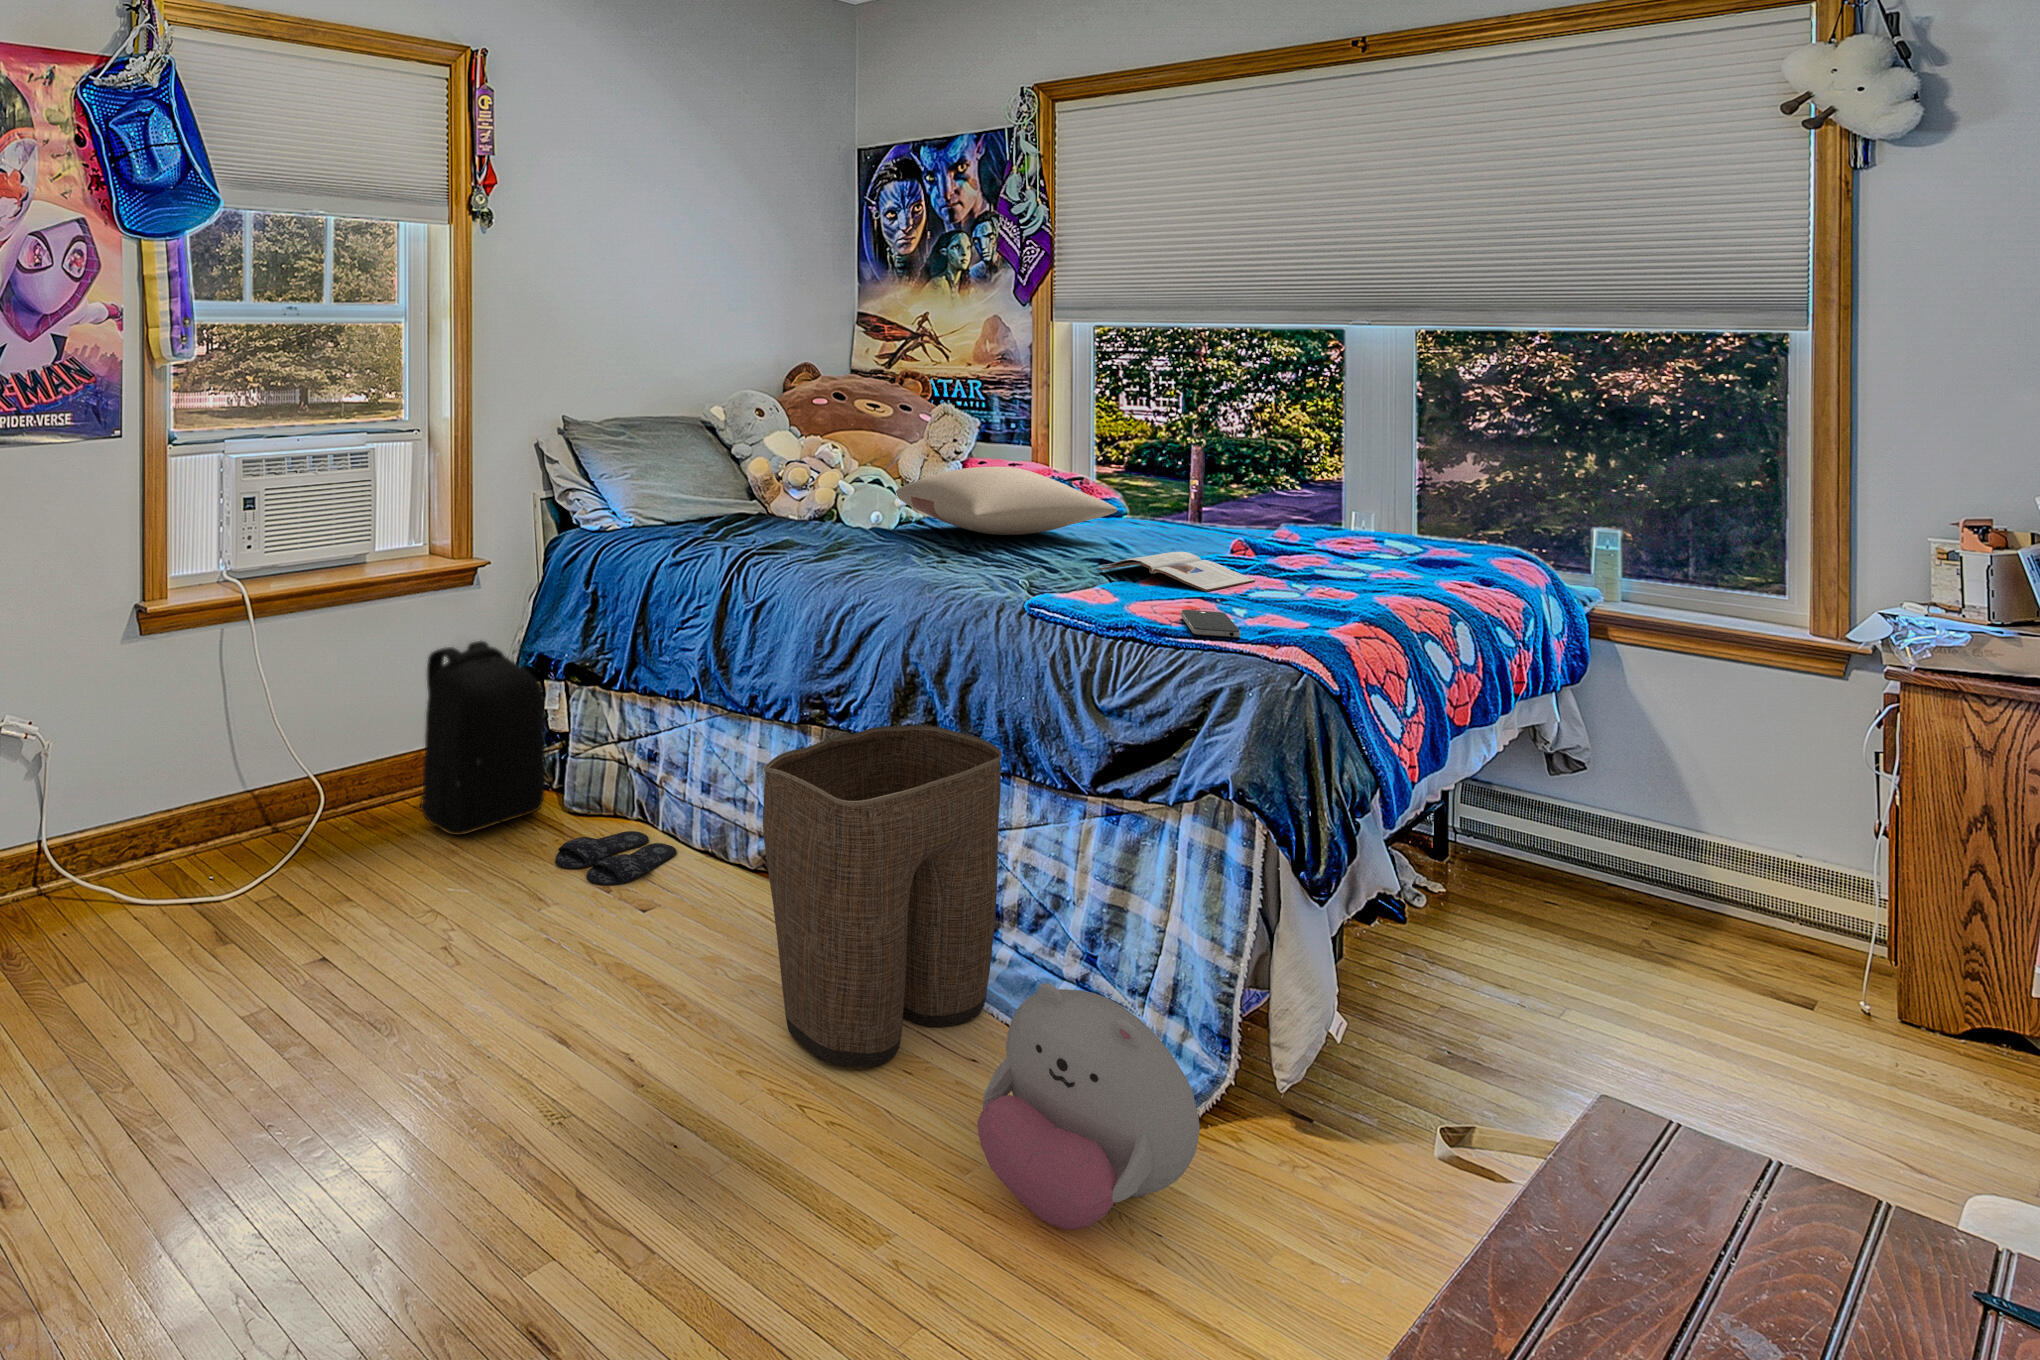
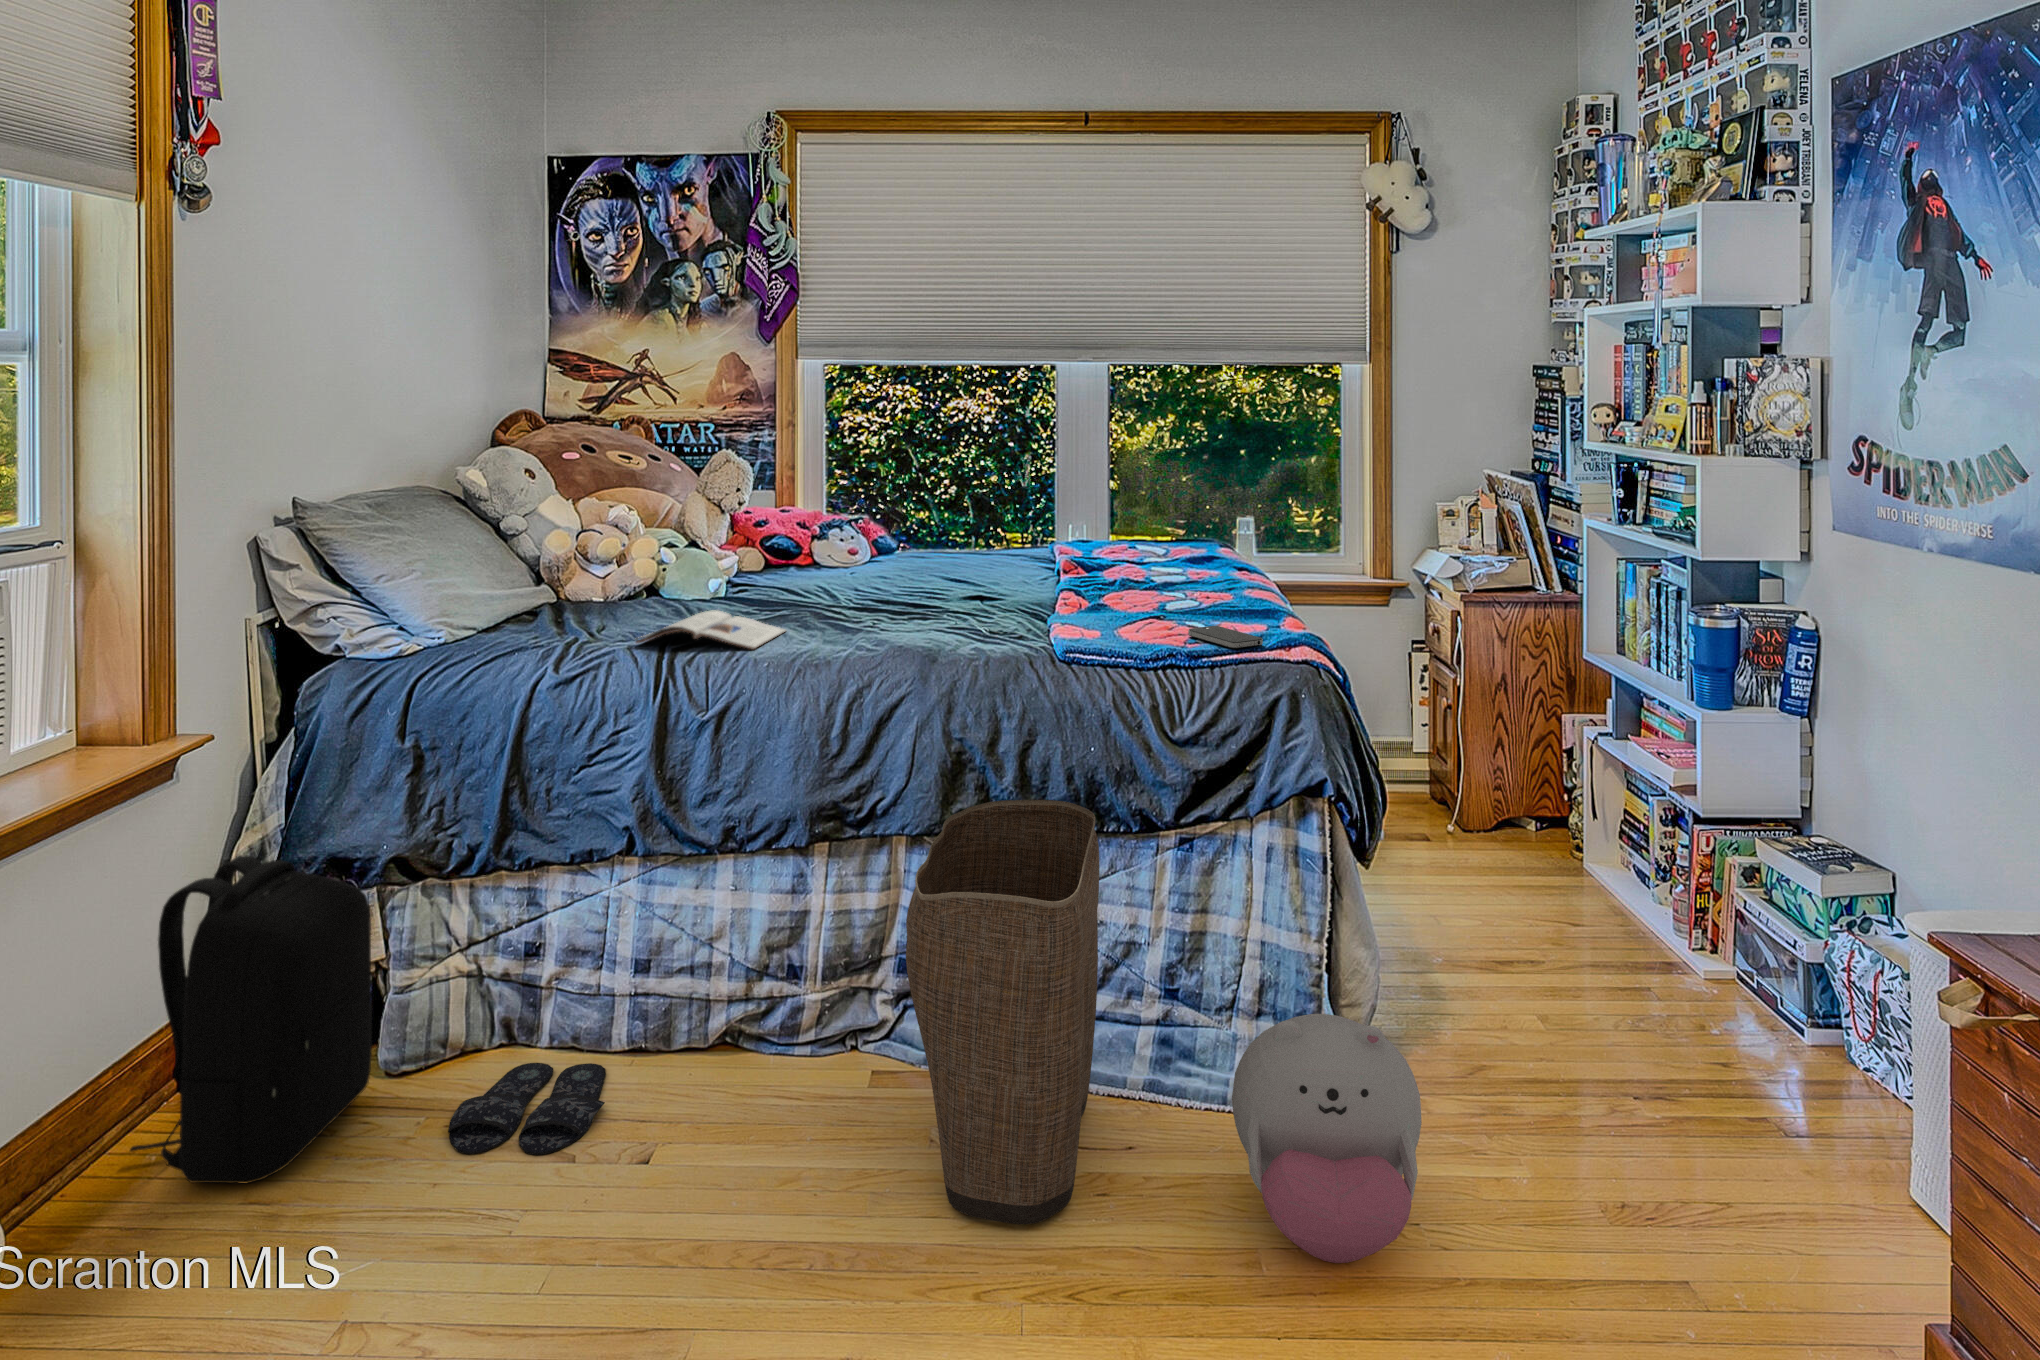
pillow: present [896,466,1117,535] -> none [750,514,979,589]
magazine: present [1099,552,1255,592] -> present [636,610,786,649]

